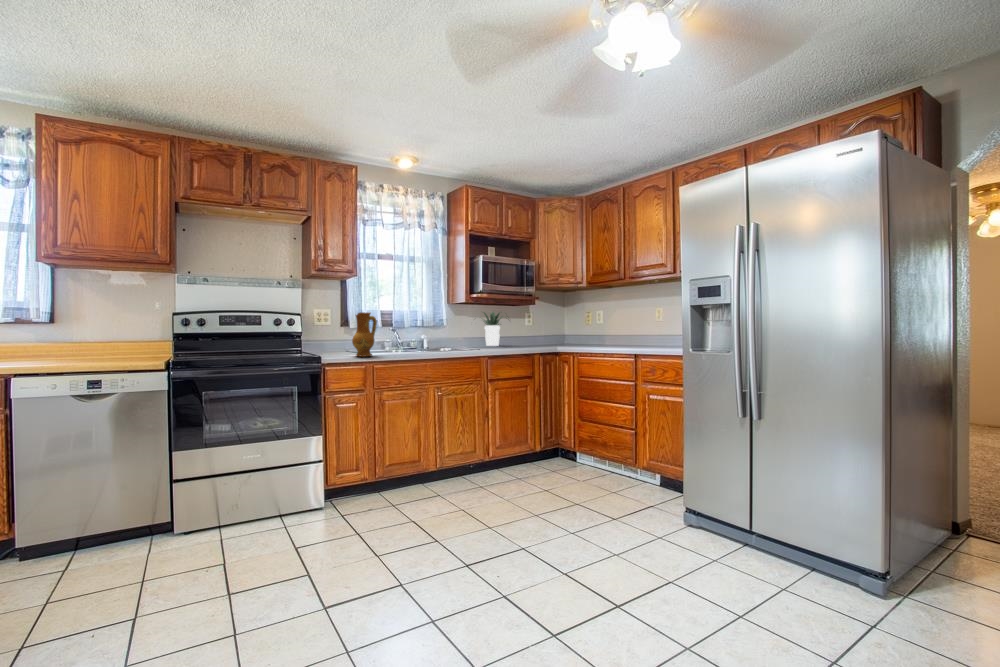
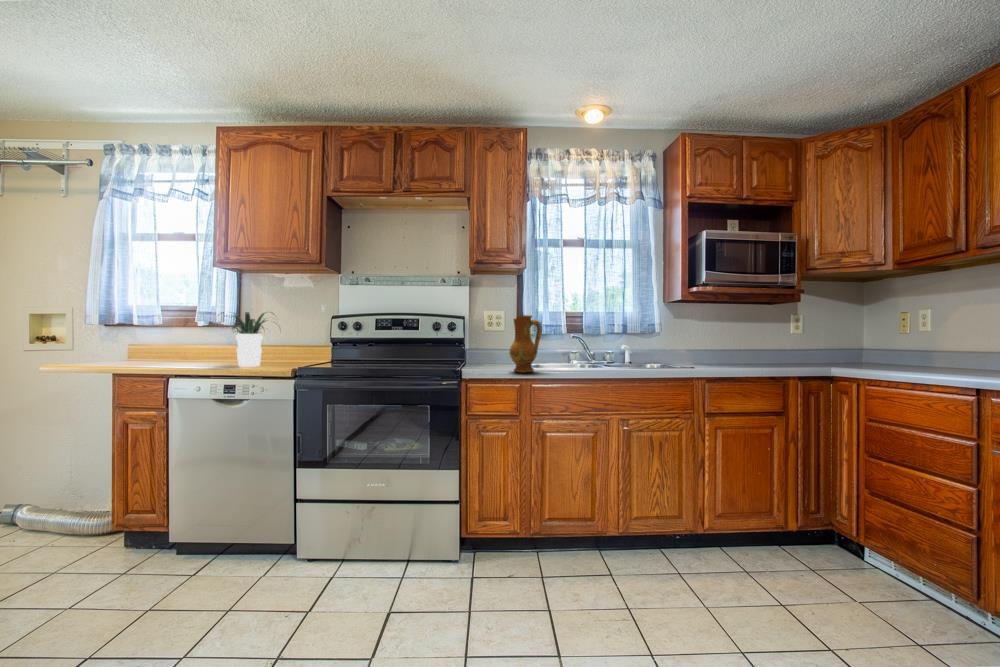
potted plant: present [484,312,502,346] -> present [233,312,267,367]

